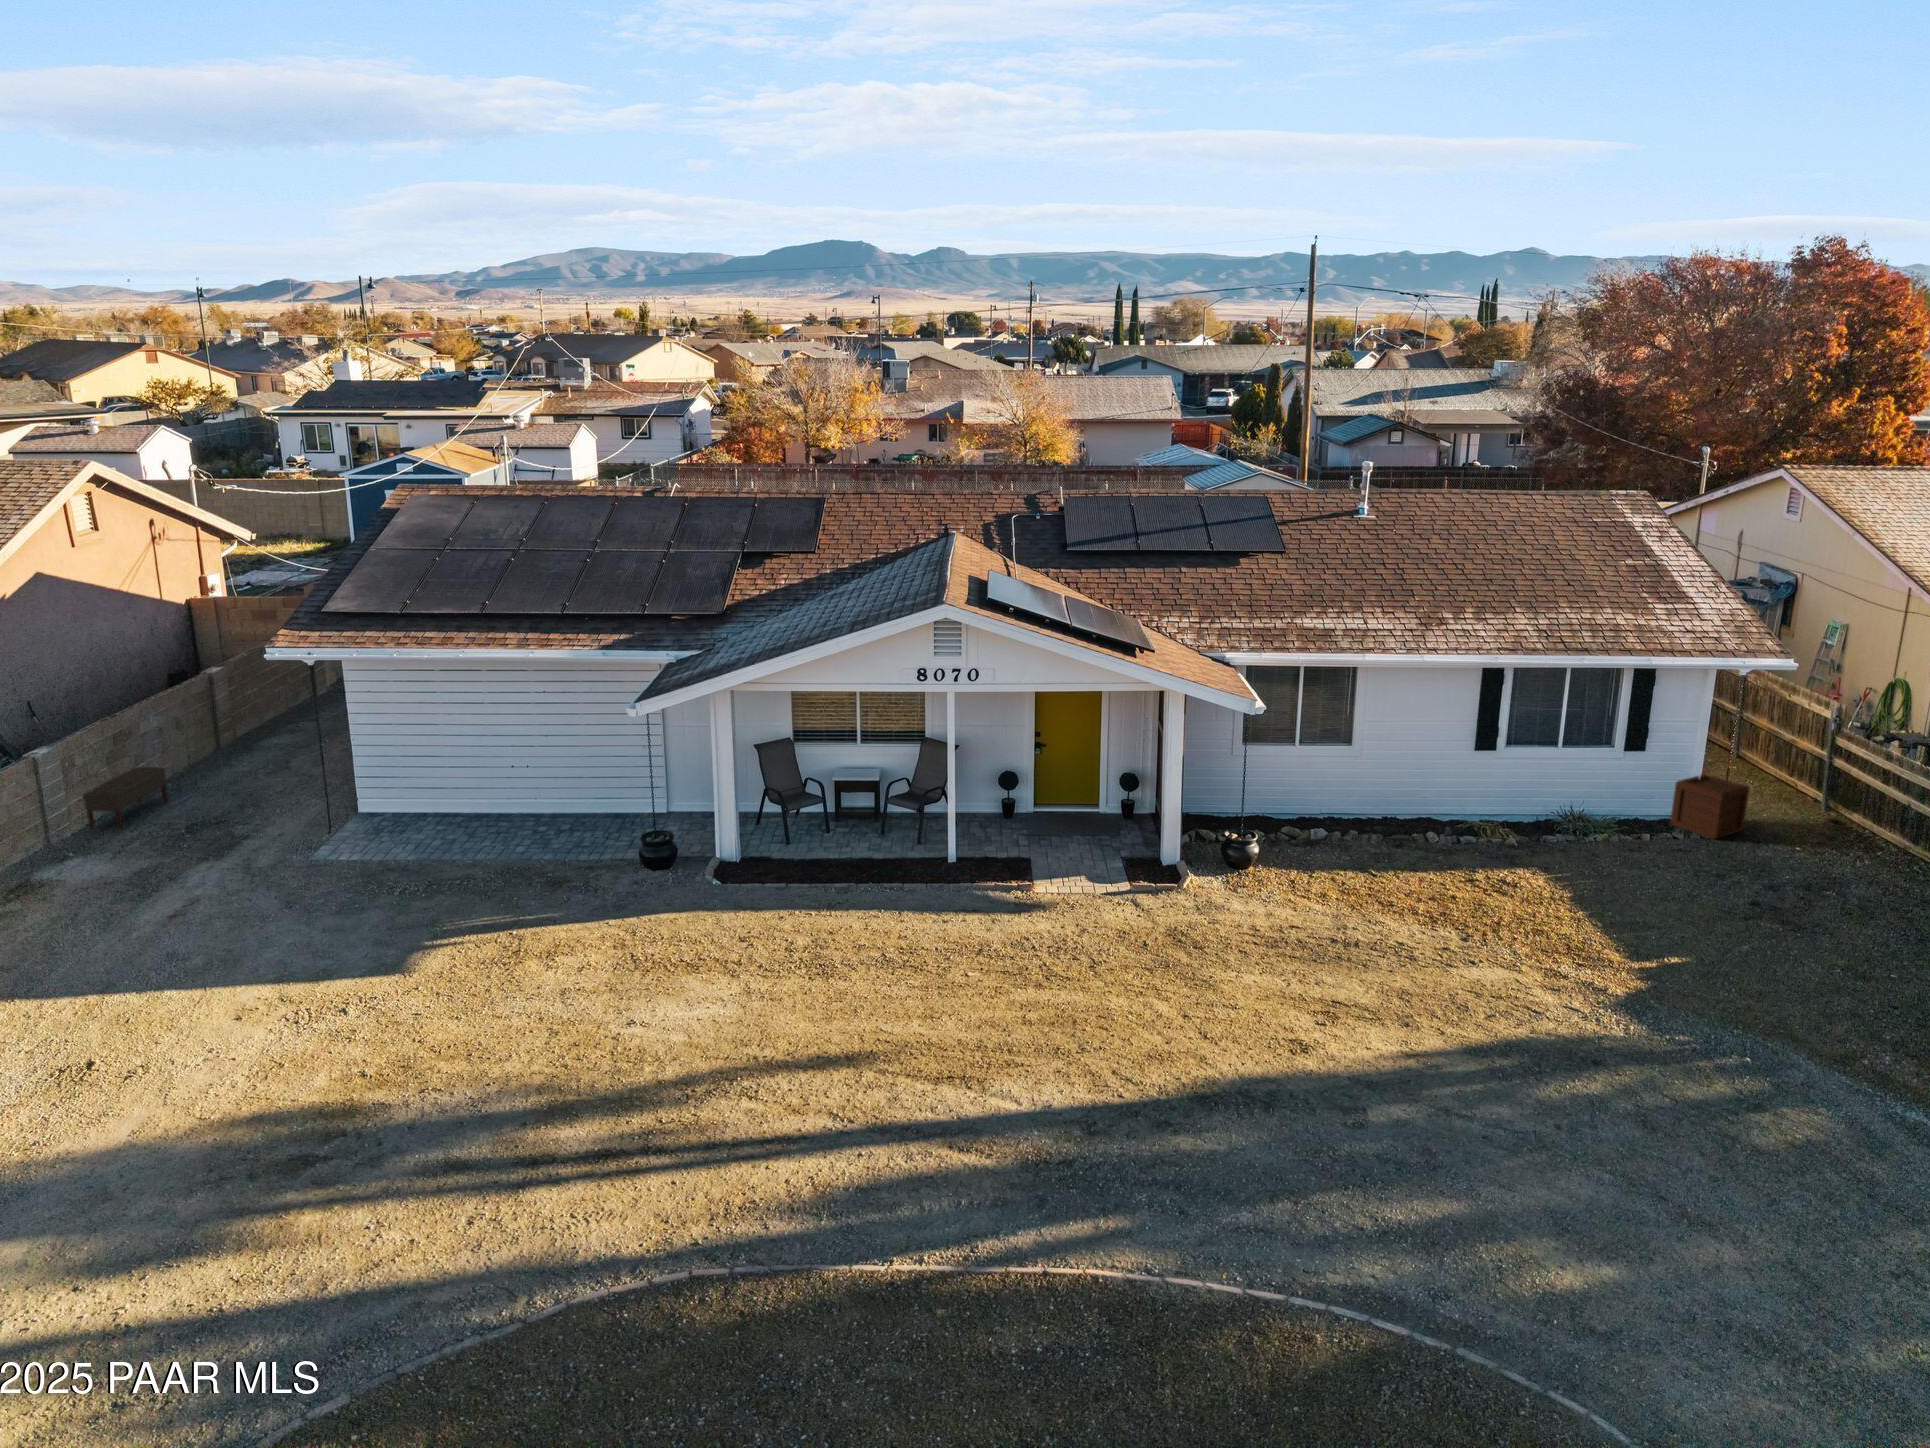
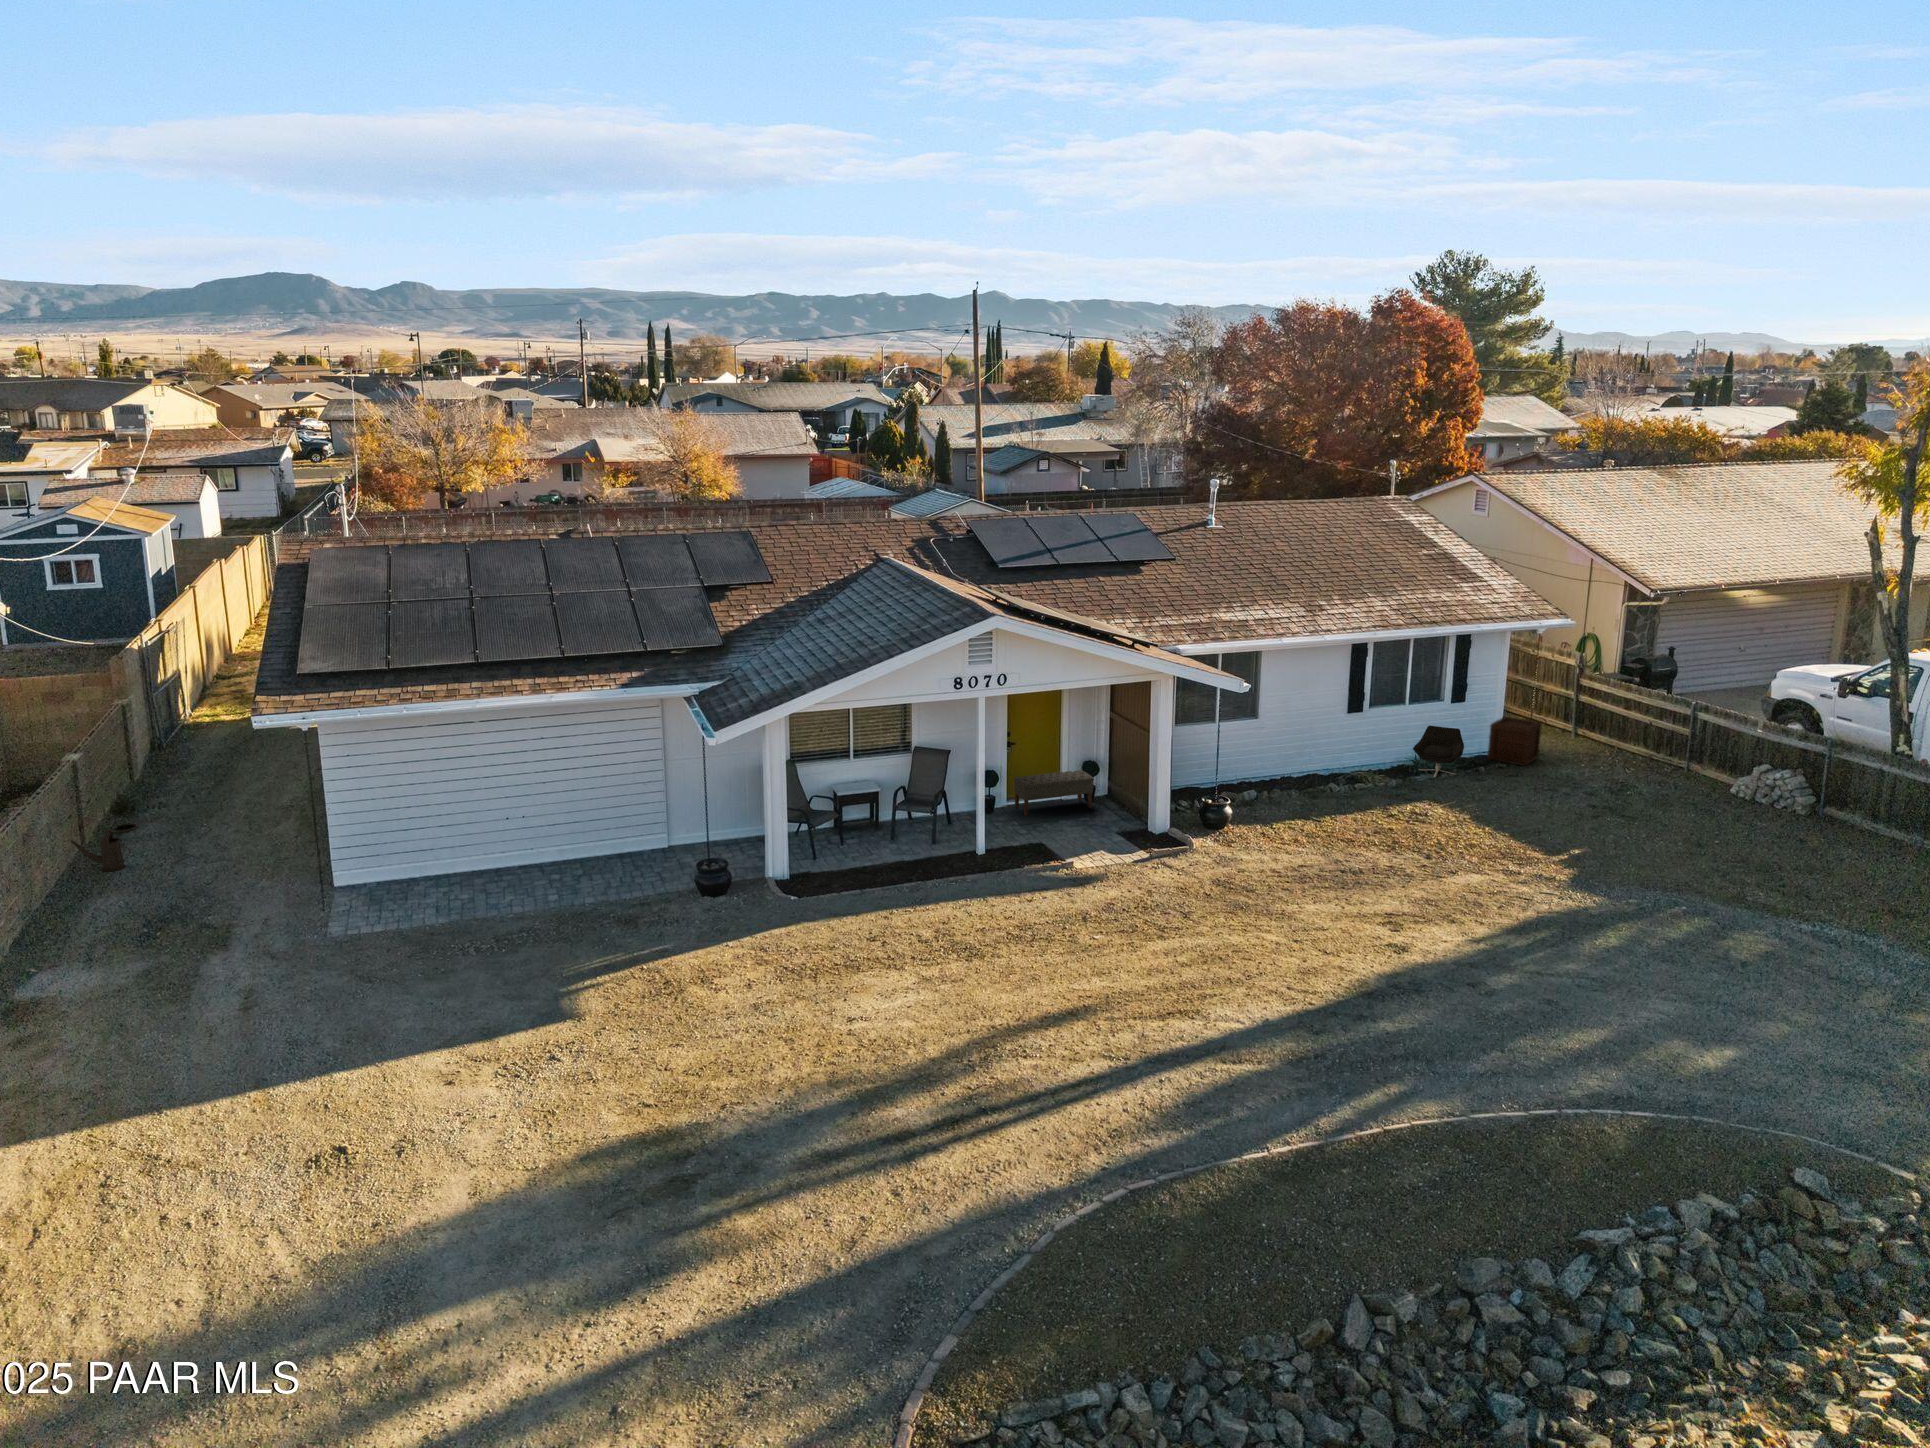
watering can: none [183,738,230,775] -> present [71,830,131,872]
bench: present [83,767,168,829] -> present [1014,770,1094,816]
lounge chair: none [1555,775,1627,839] -> present [1413,726,1464,777]
potted tree: present [1826,783,1860,828] -> present [107,791,138,833]

